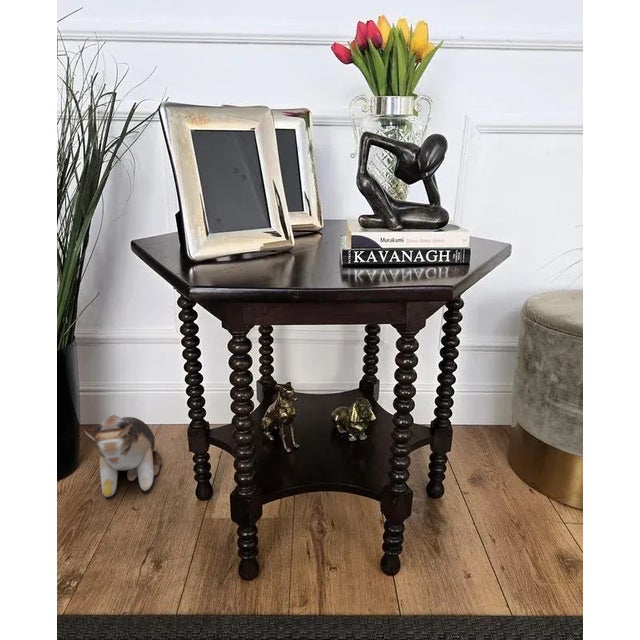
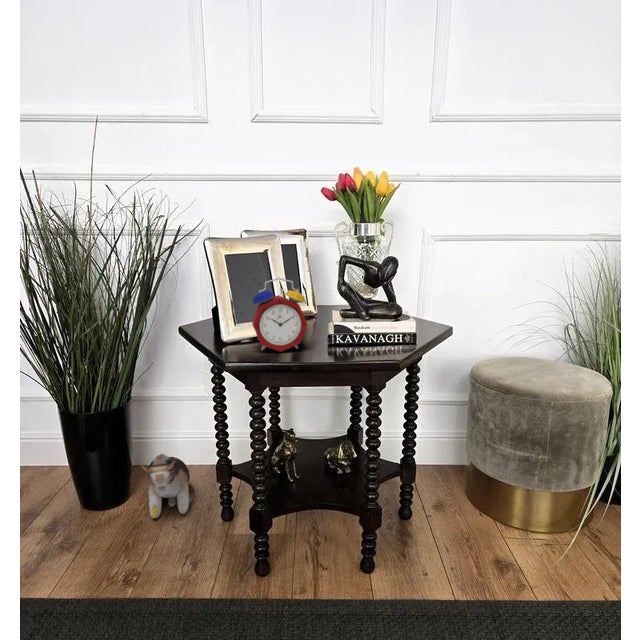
alarm clock: none [231,161,314,274] -> present [252,278,307,352]

